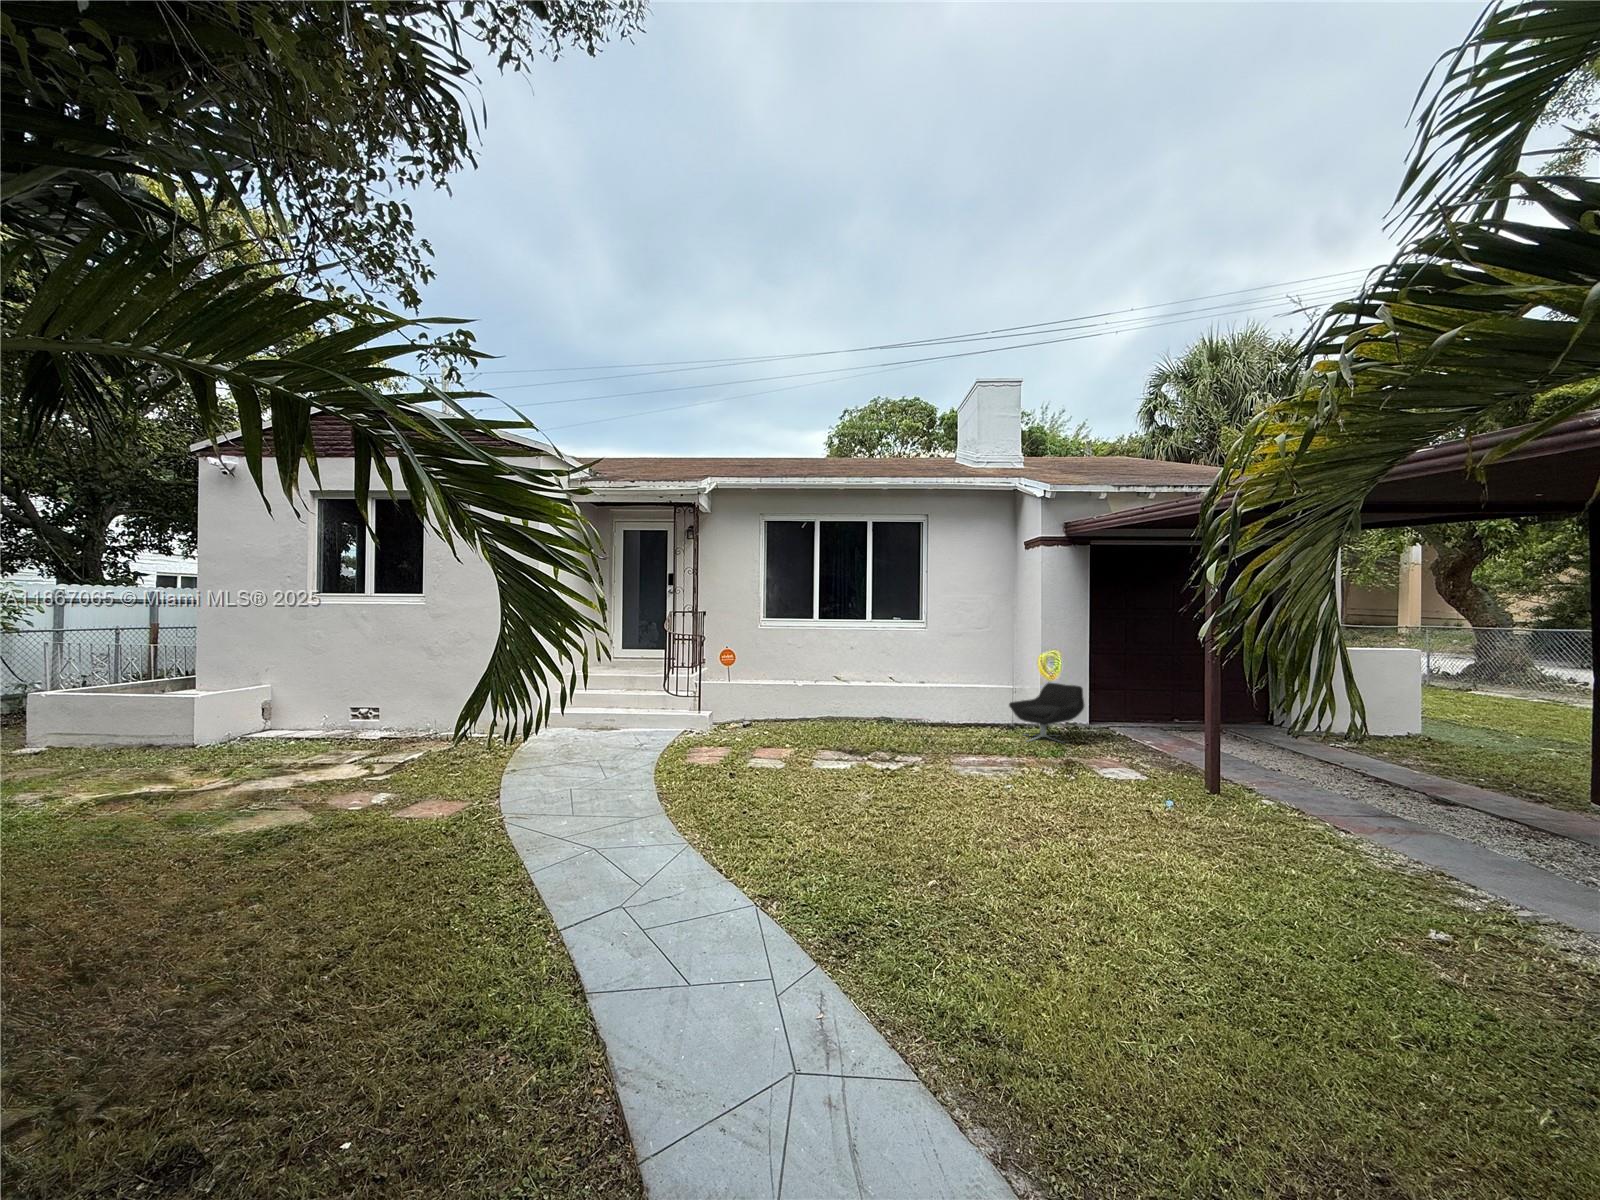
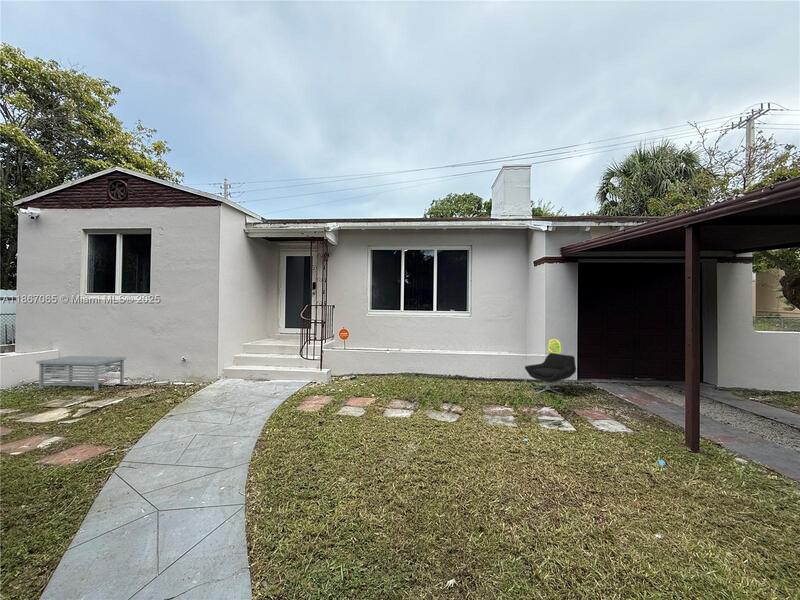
storage bench: none [254,693,388,745] -> present [36,356,126,391]

